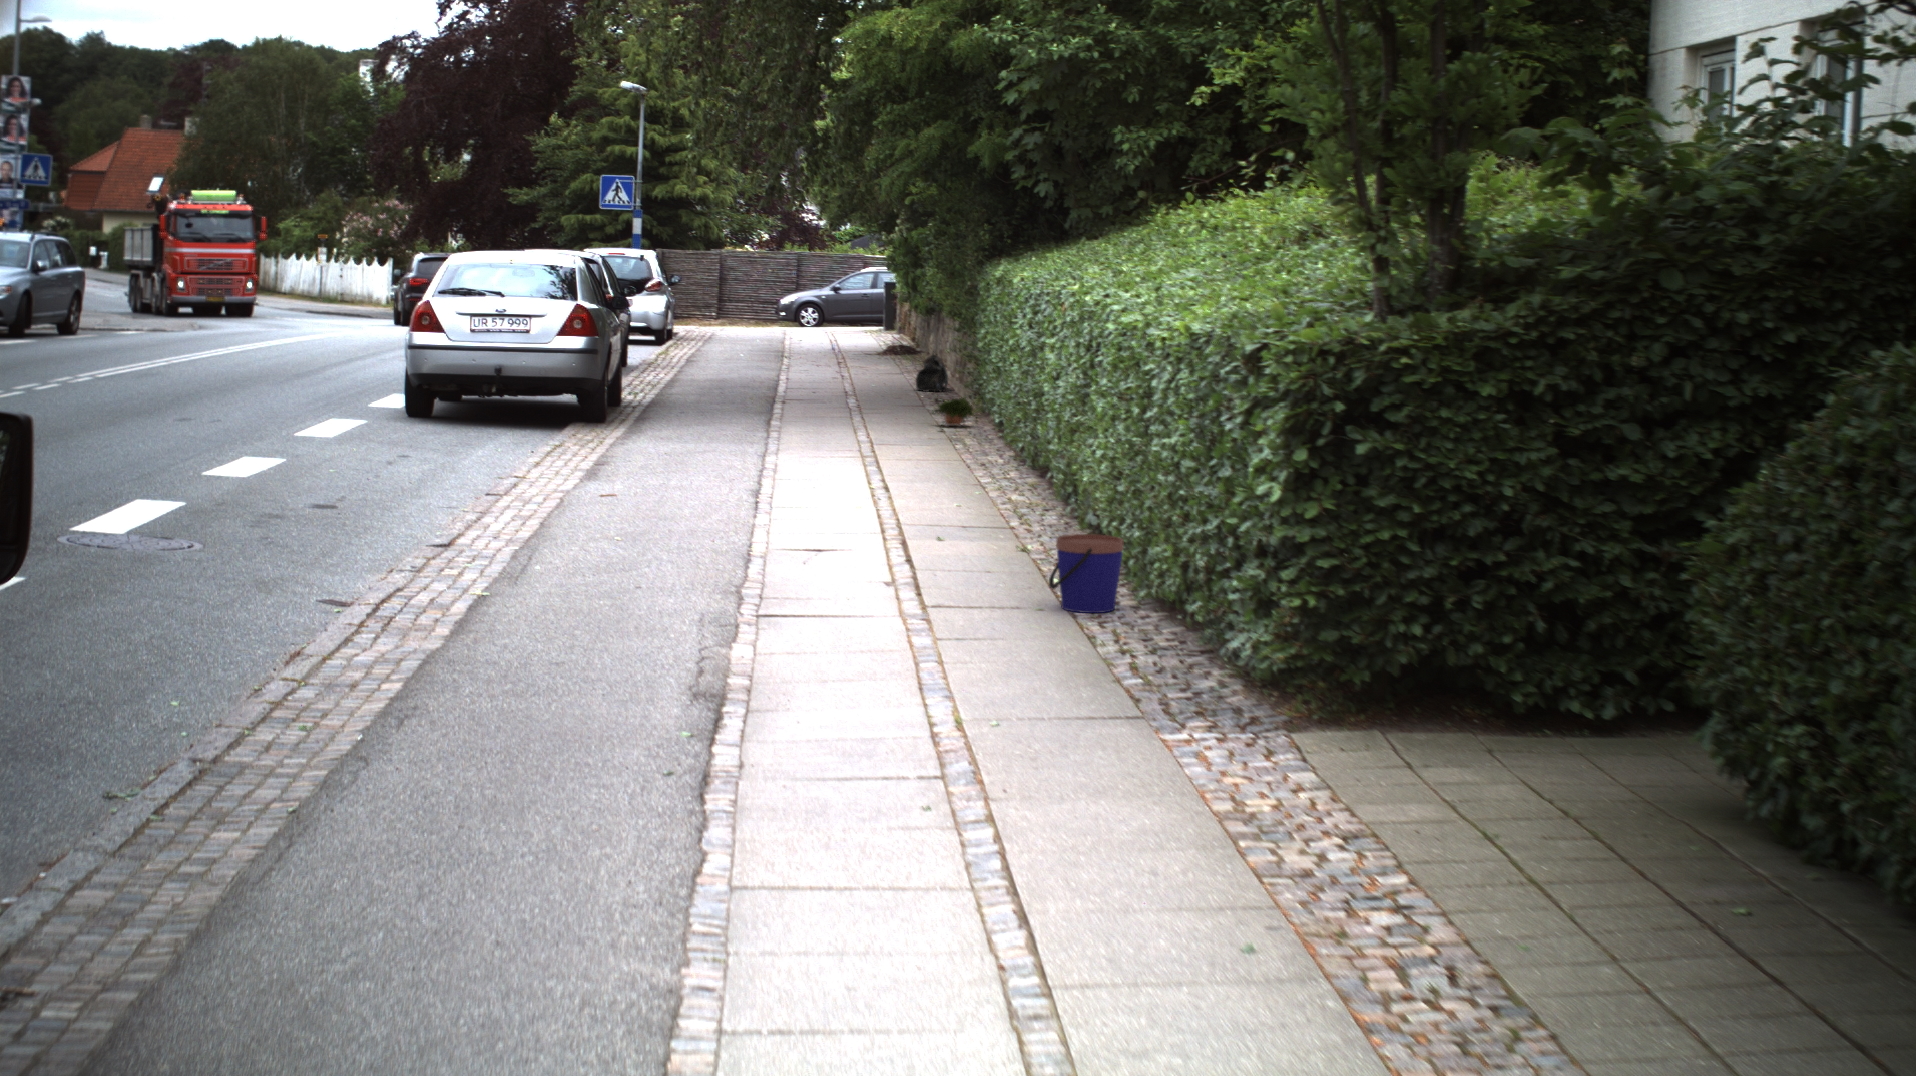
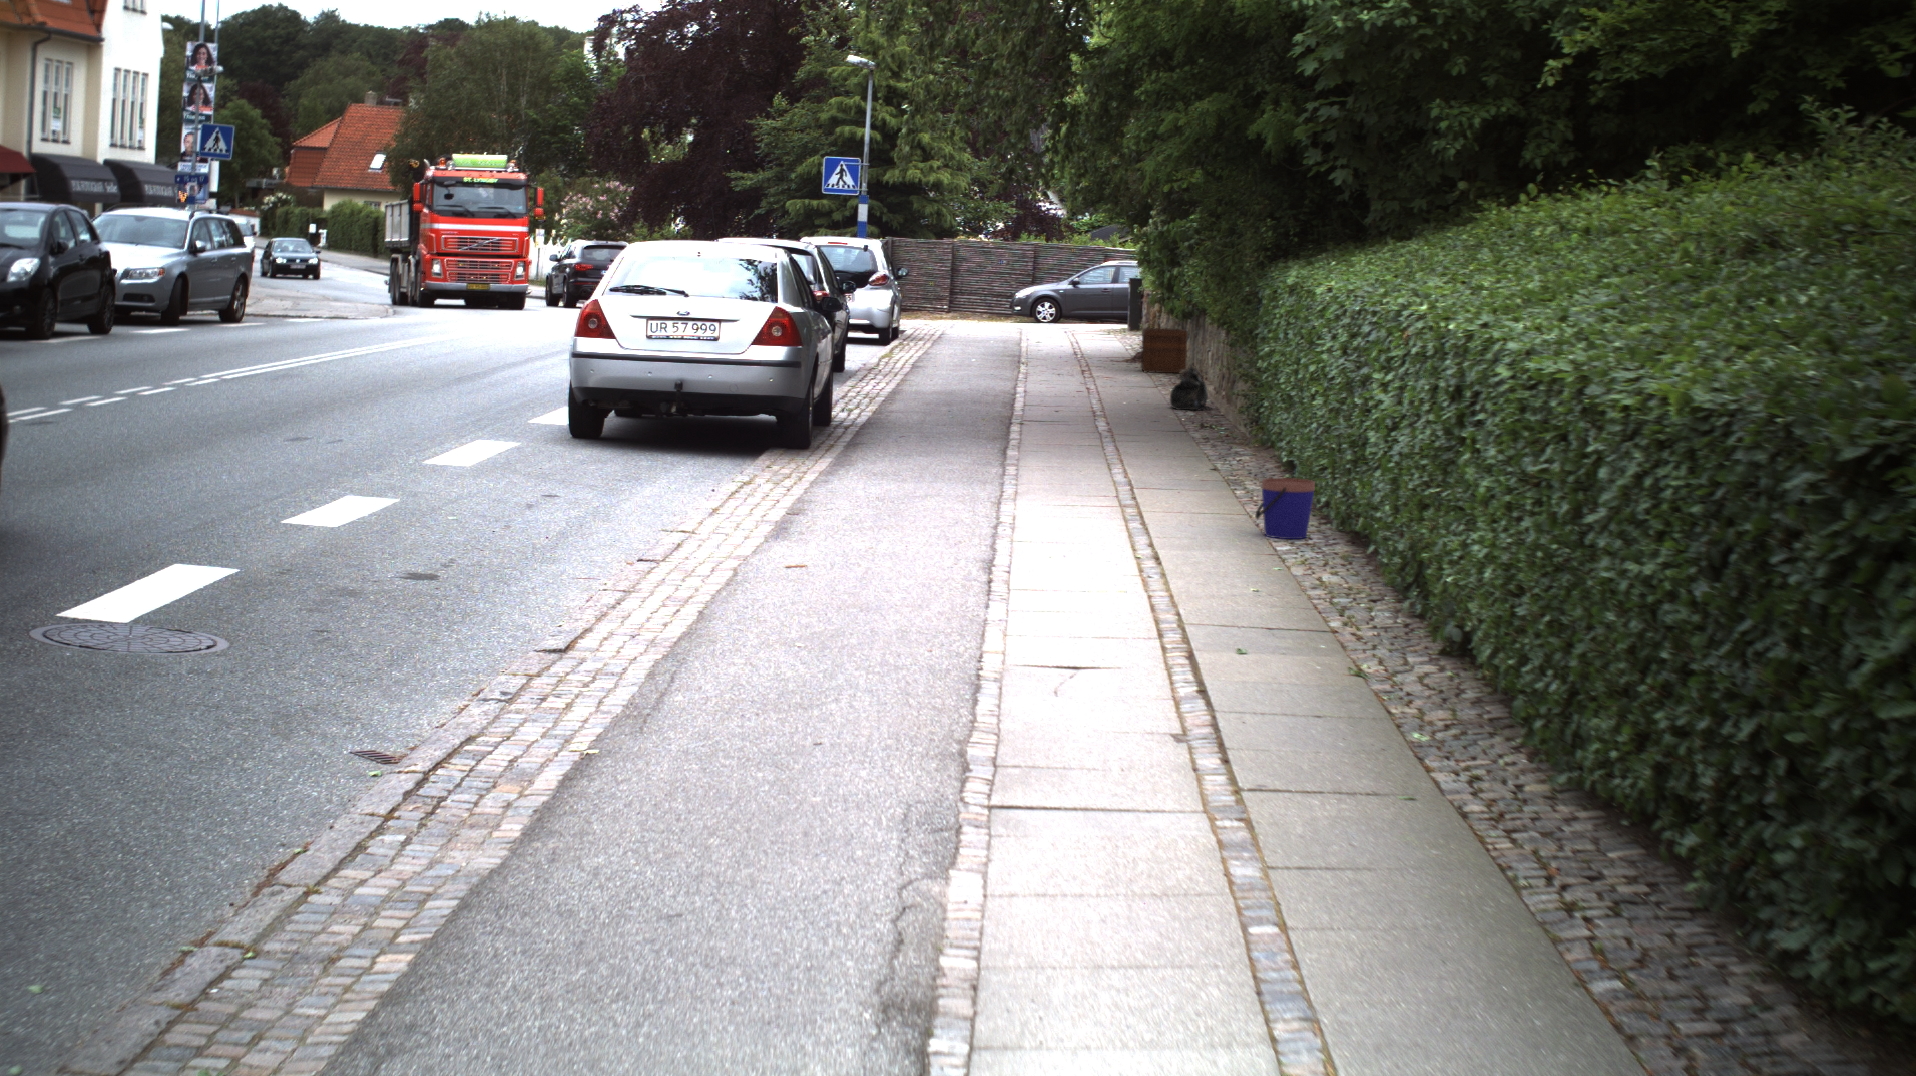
wooden crate: none [895,324,935,364] -> present [1141,328,1188,373]
potted plant: present [933,397,978,425] -> none [1193,423,1254,460]
bucket: present [1049,534,1123,613] -> present [1255,478,1315,539]

